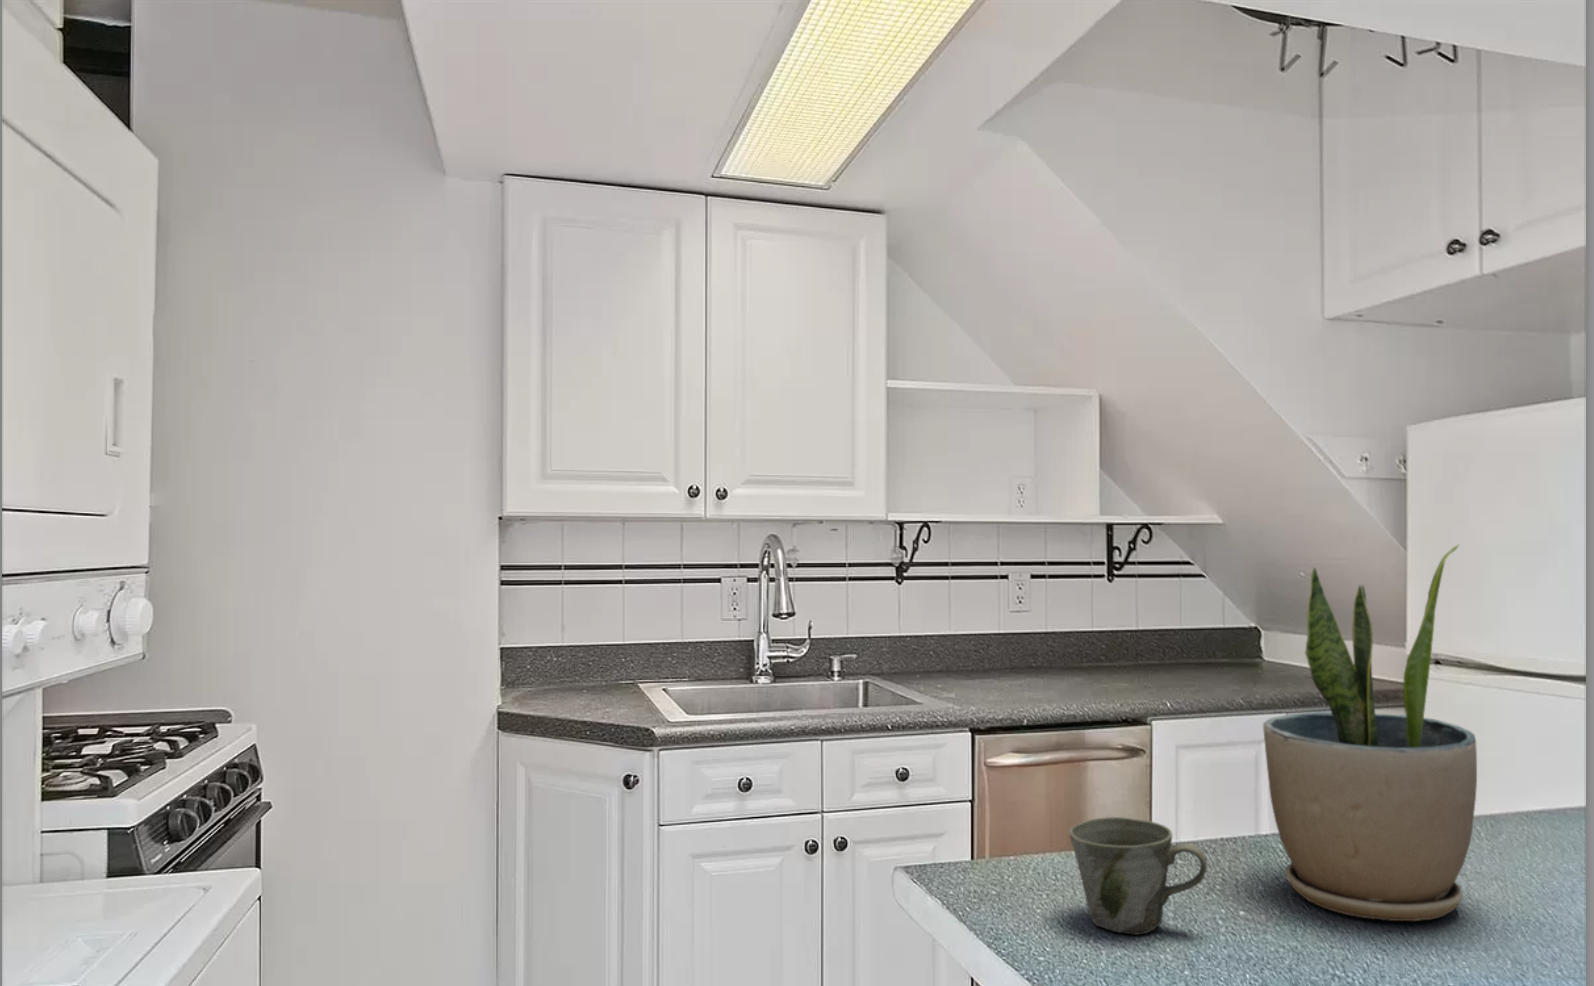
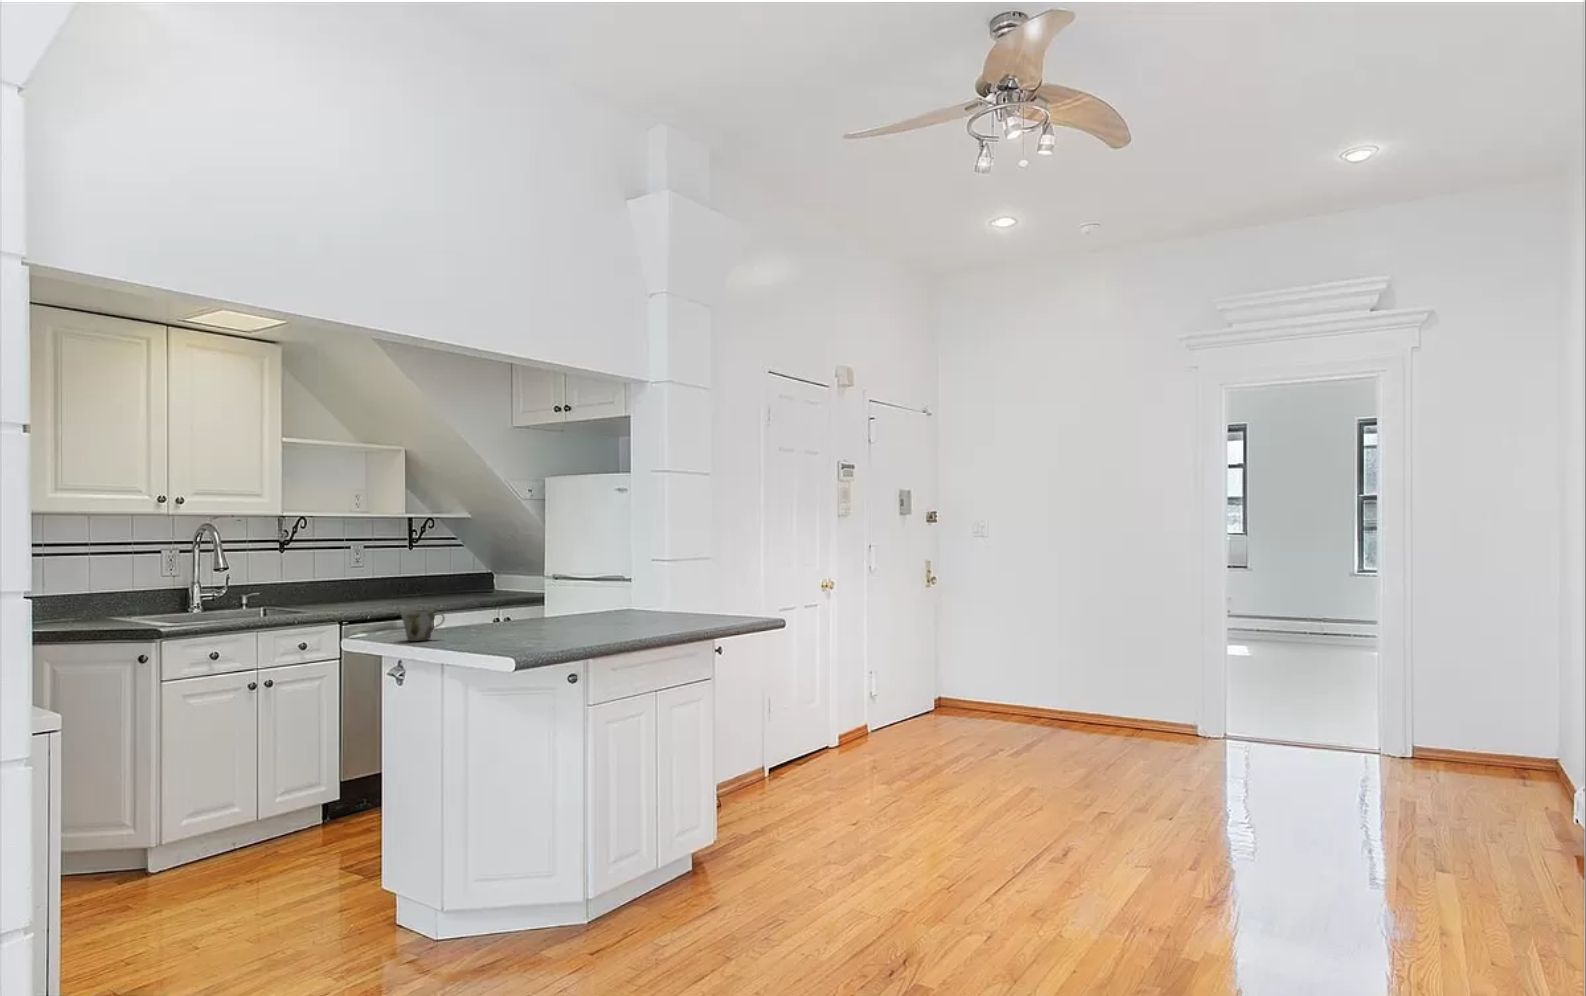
potted plant: present [1263,544,1477,921] -> none [466,519,526,633]

